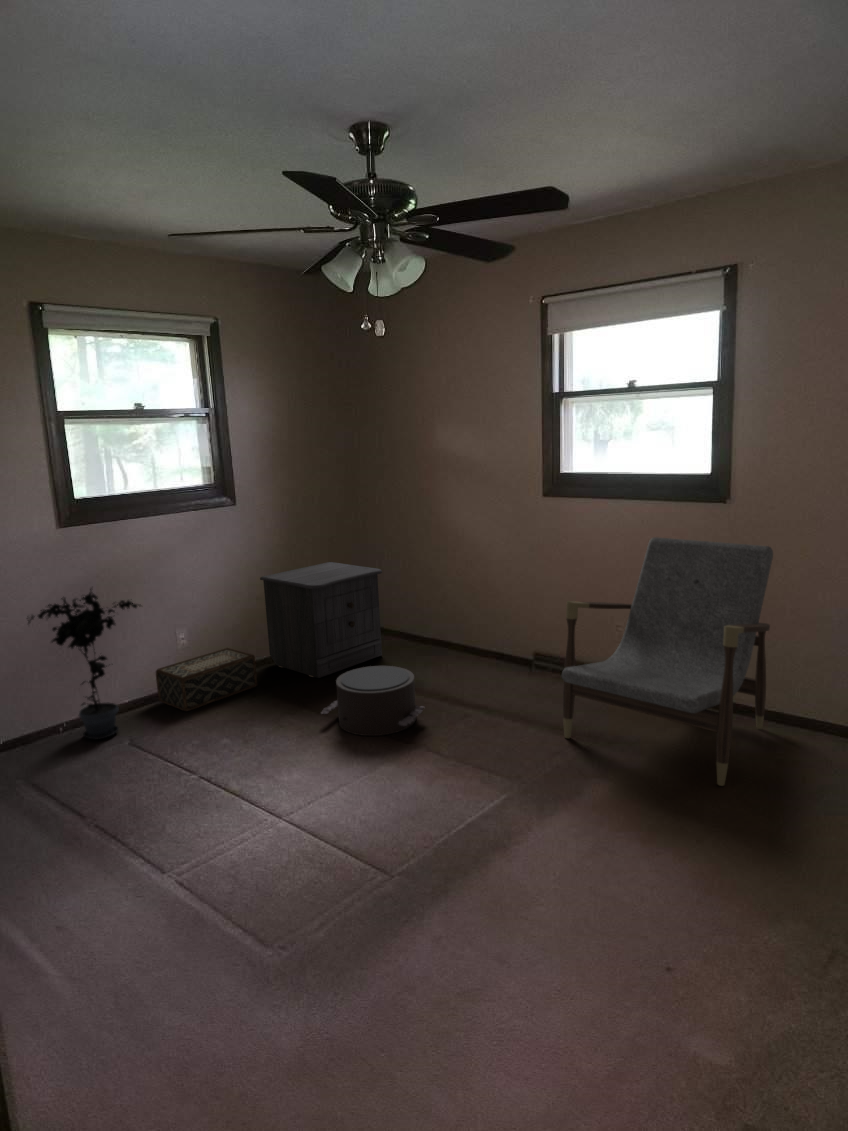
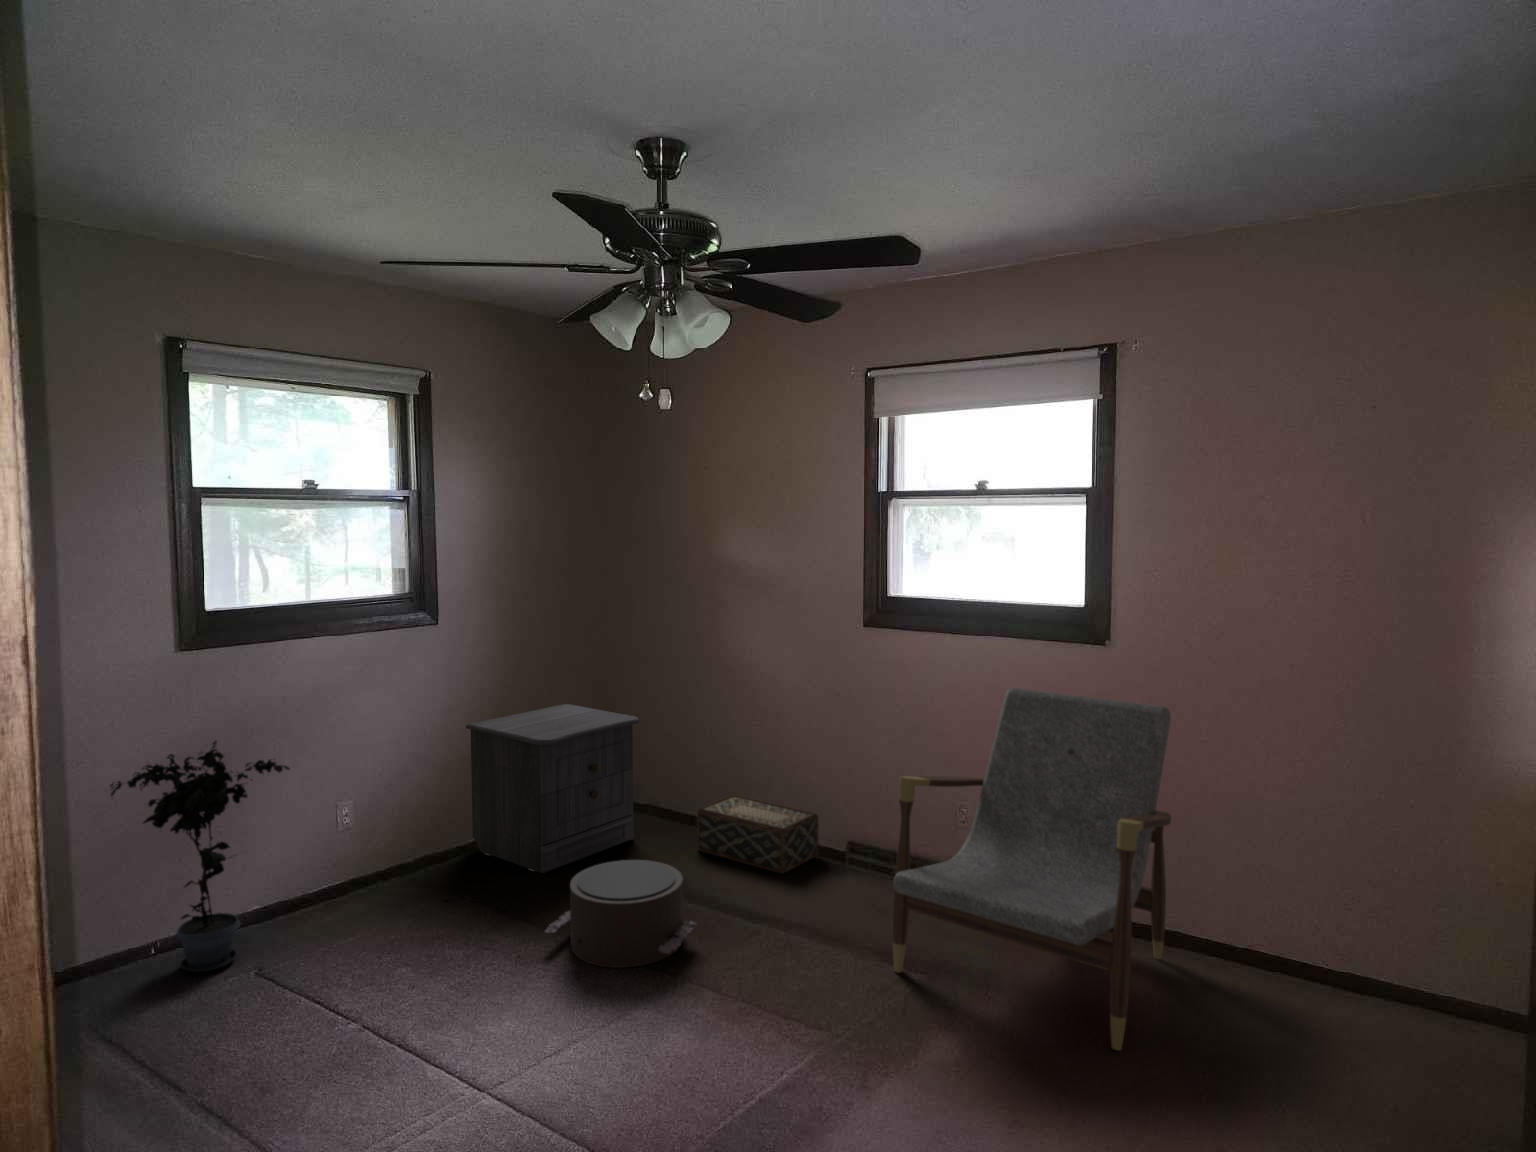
woven basket: present [156,648,257,711] -> present [697,795,819,874]

